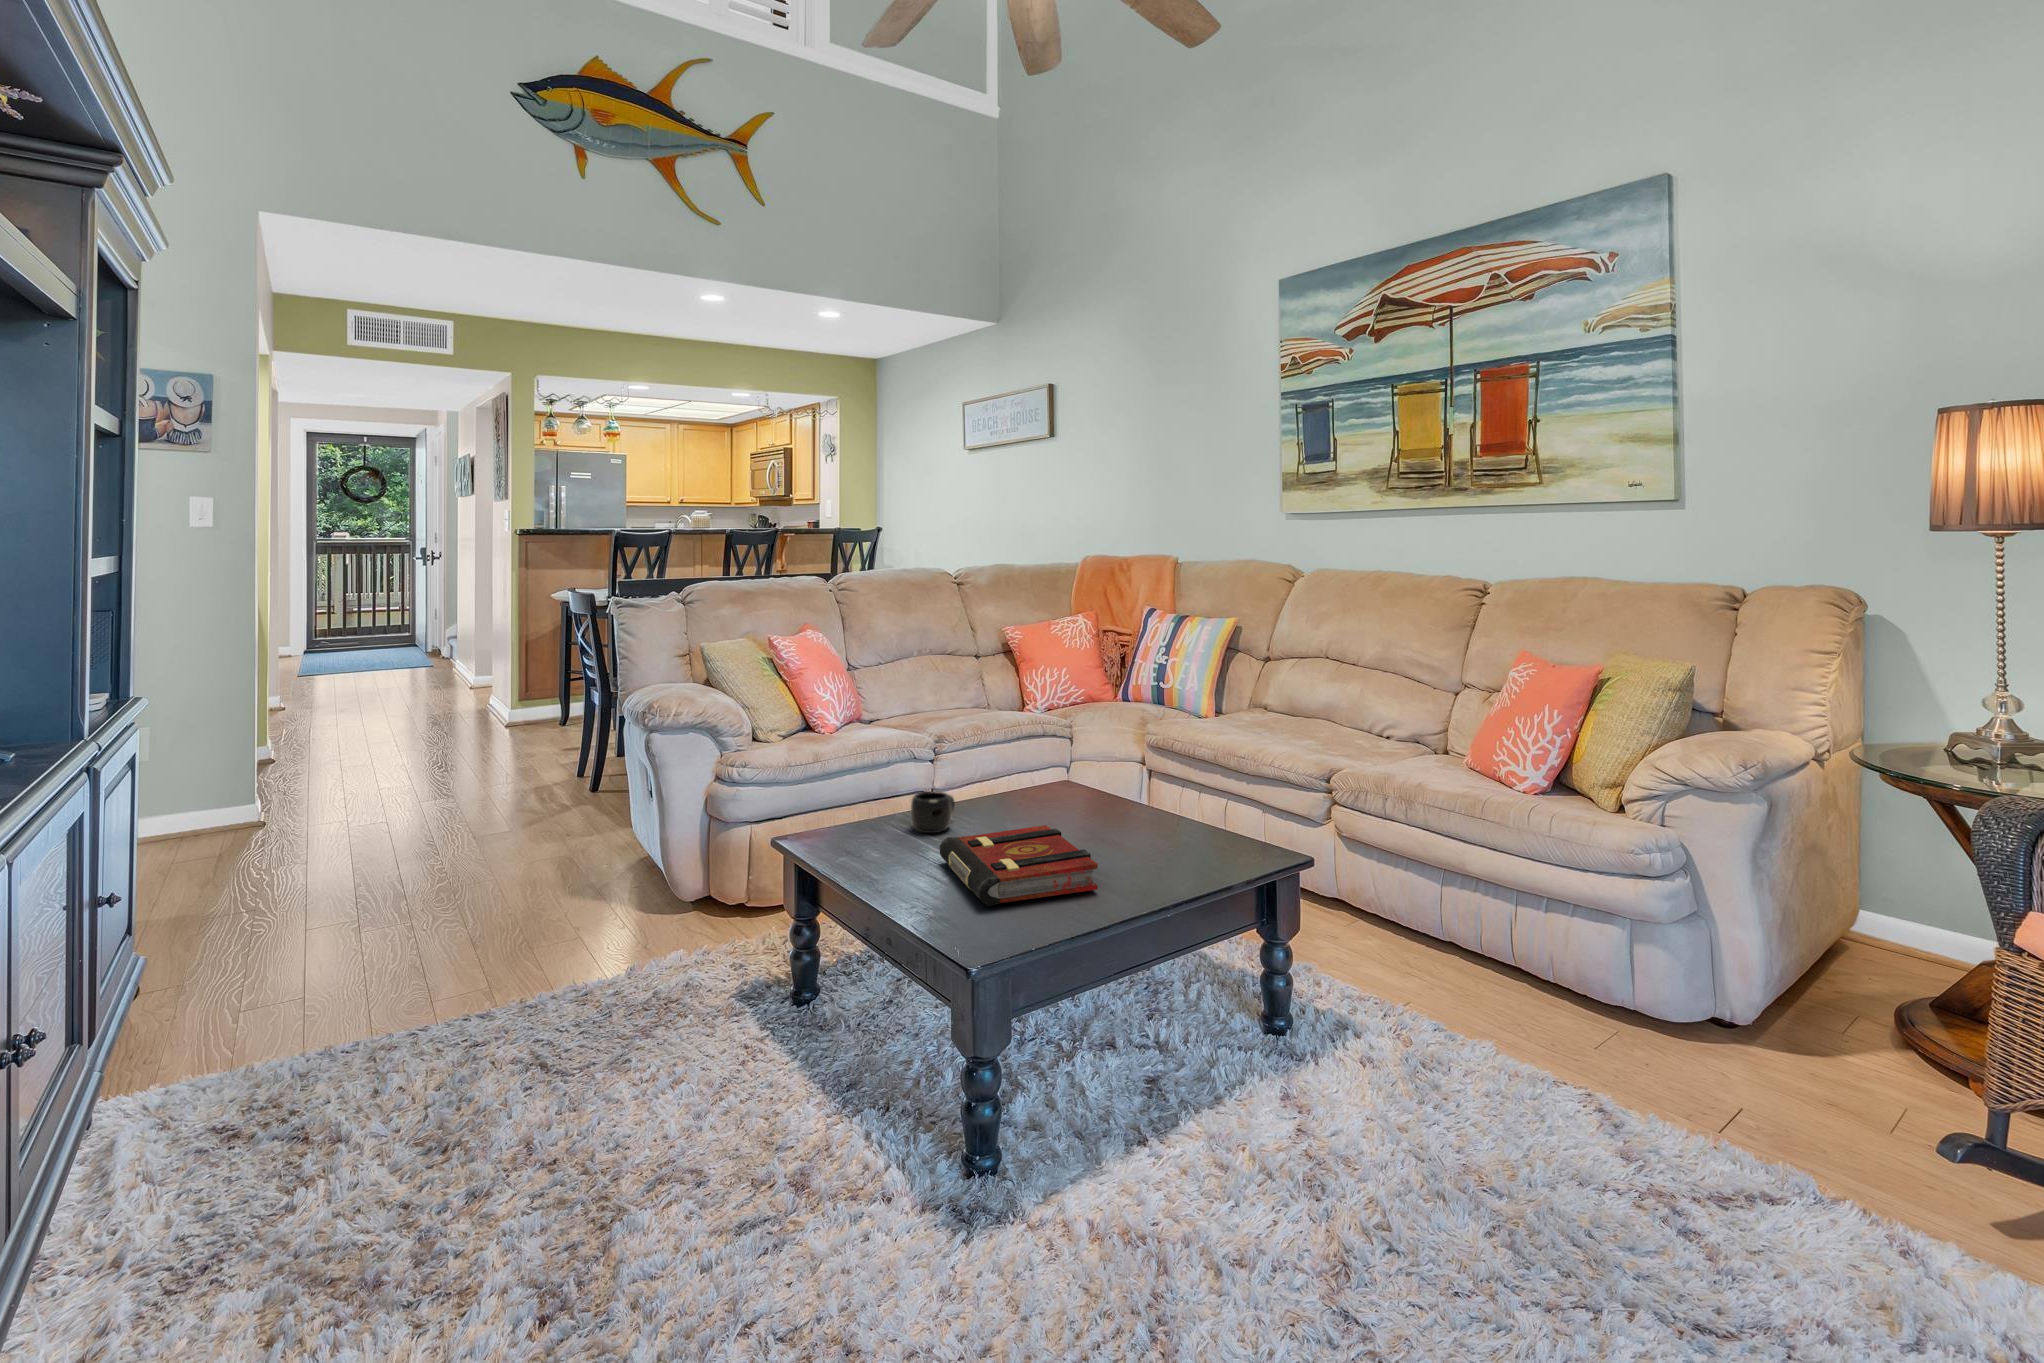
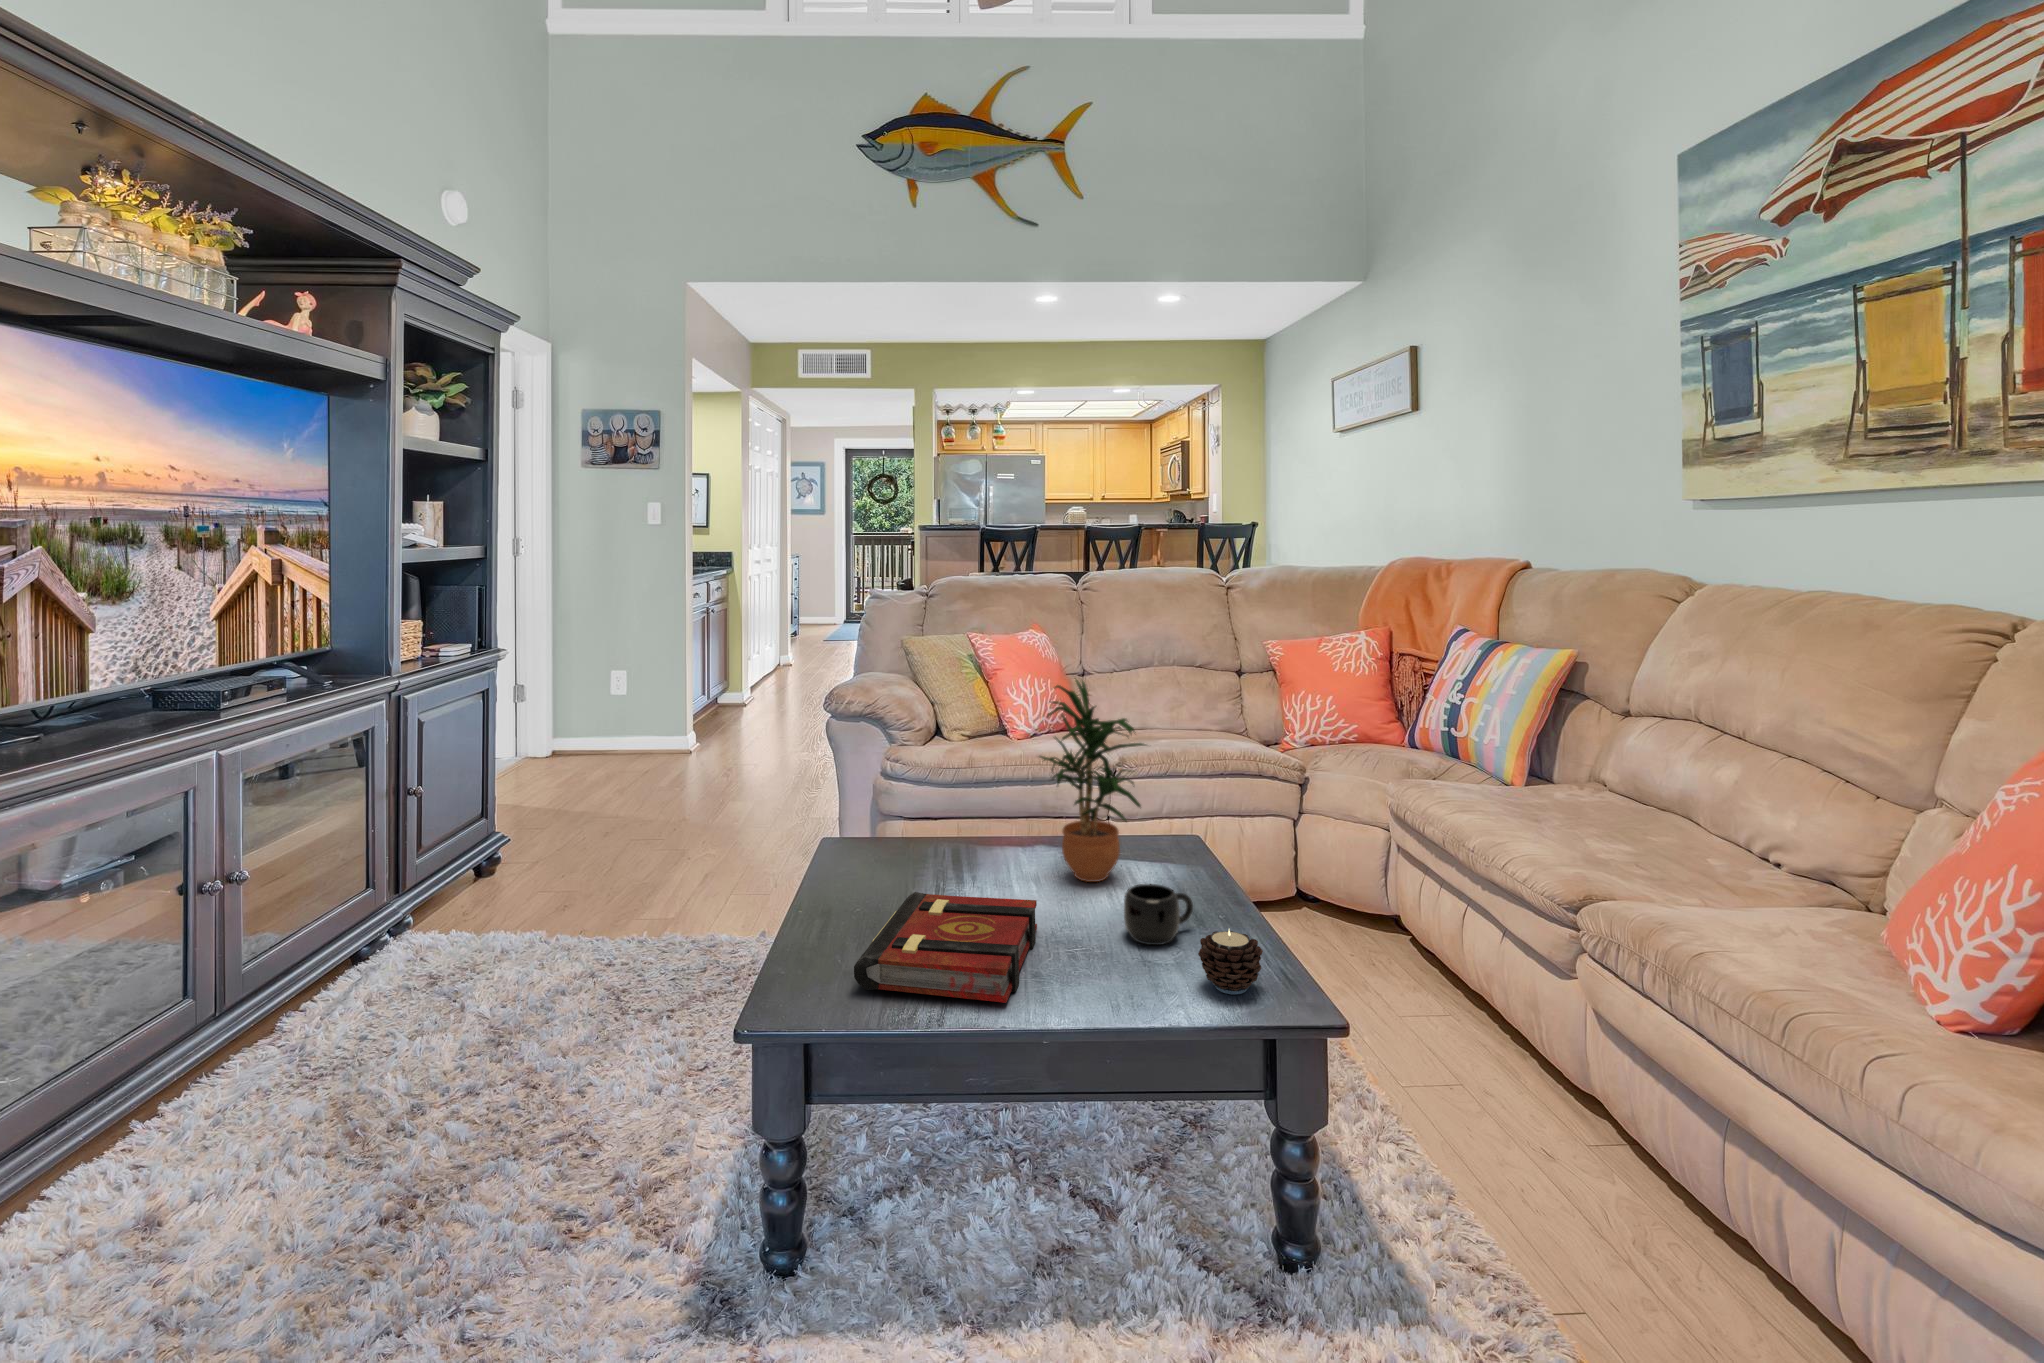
potted plant: none [989,651,1075,815] -> present [1039,680,1146,882]
mug: present [911,791,955,833] -> present [1124,884,1193,945]
candle: none [1189,810,1235,855] -> present [1198,929,1263,994]

